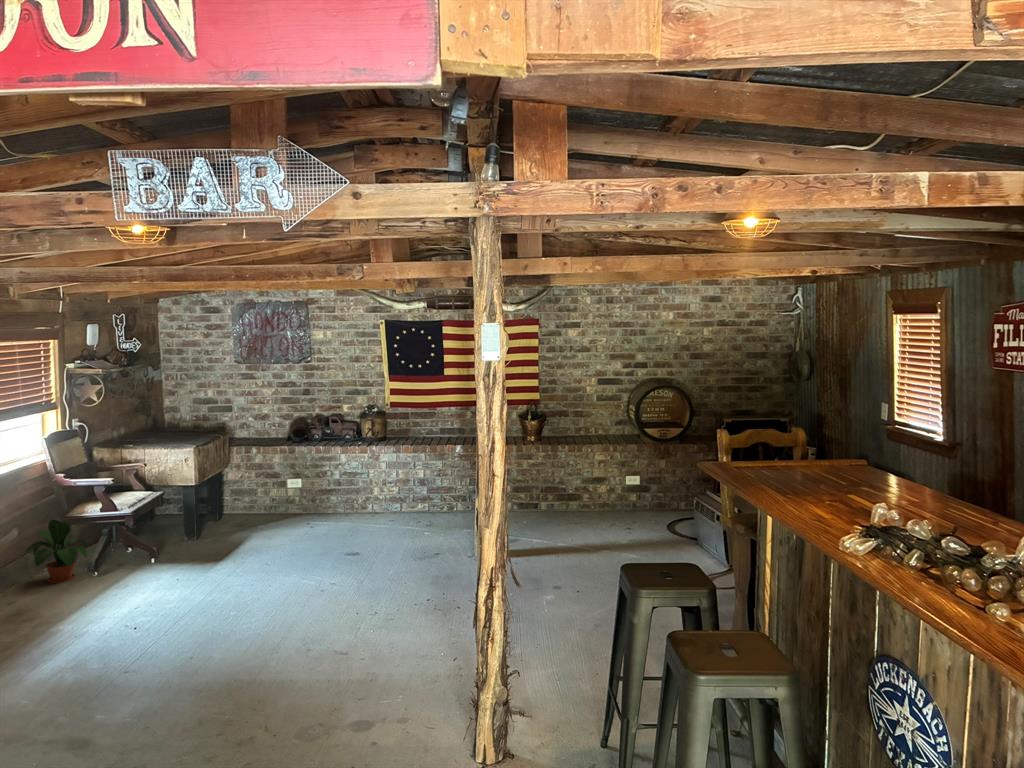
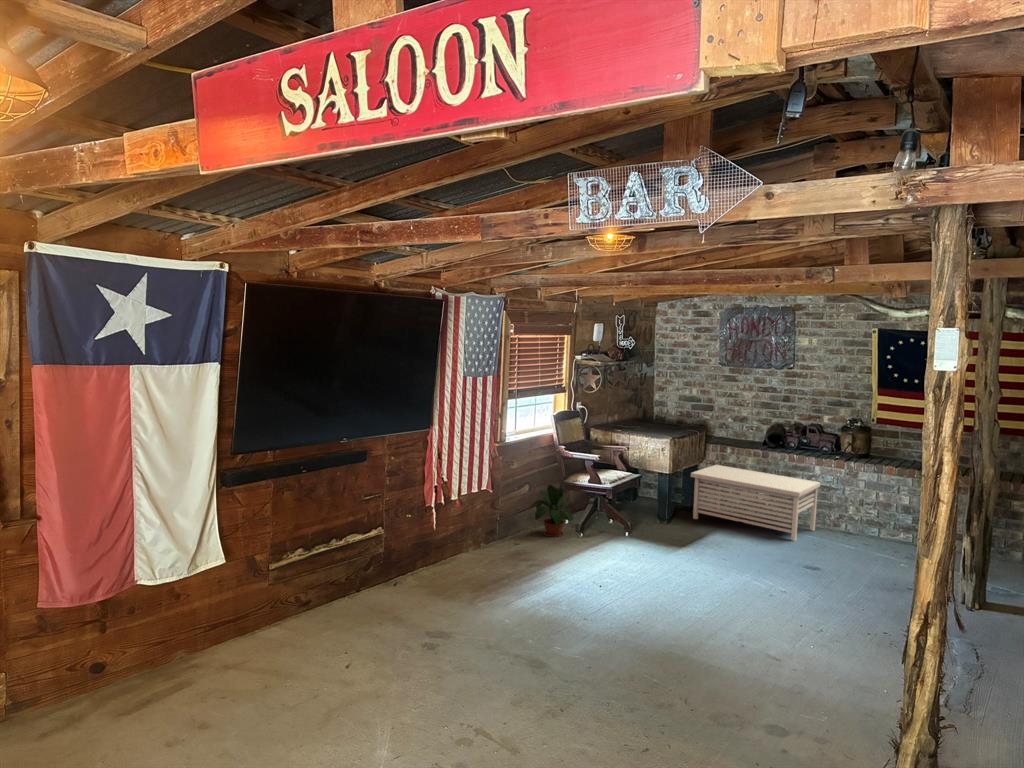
storage bench: none [219,468,348,529] -> present [691,465,820,541]

